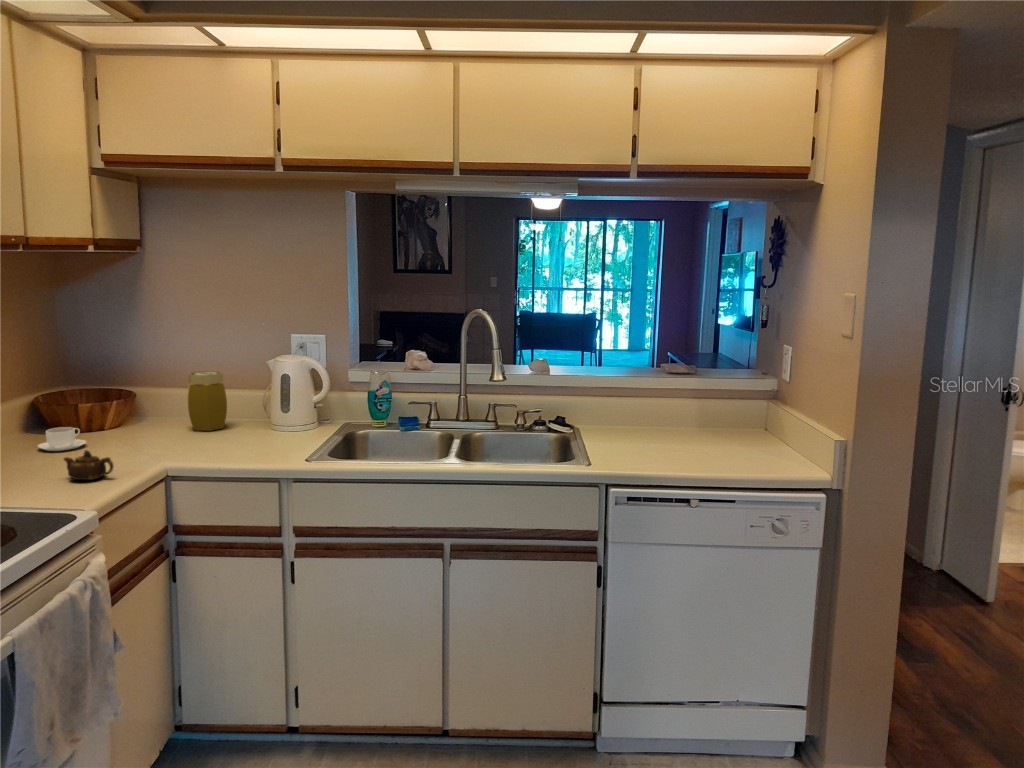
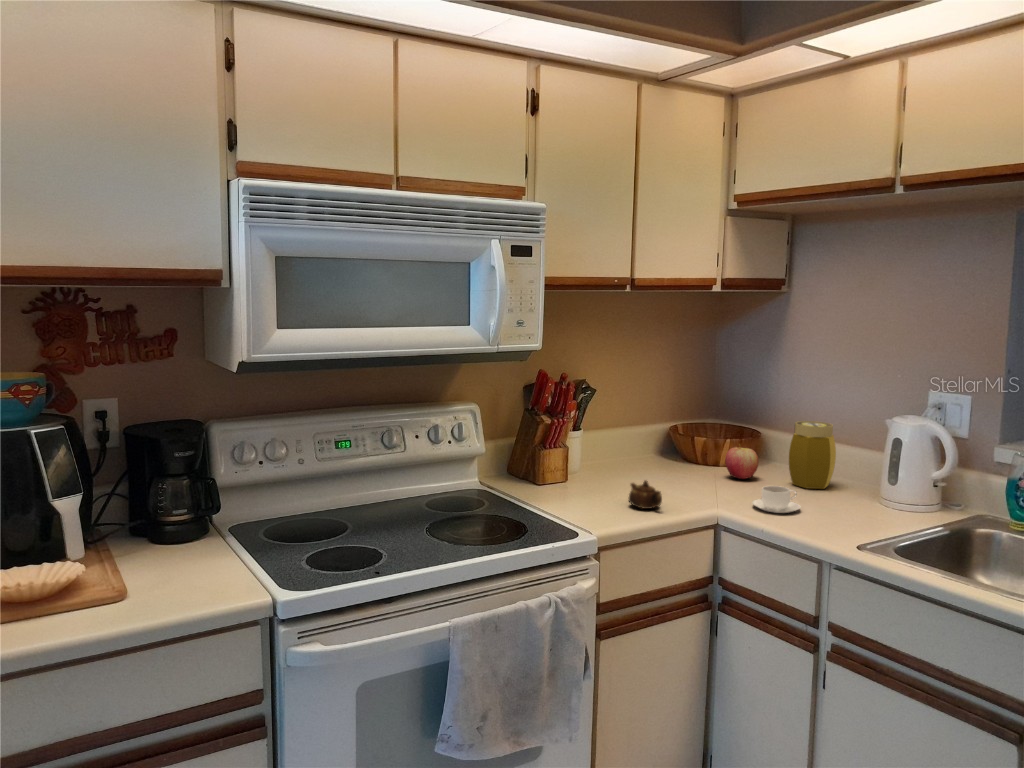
apple: none [123,403,158,436] -> present [725,444,759,479]
coffee cup: present [38,427,86,451] -> present [752,486,800,513]

